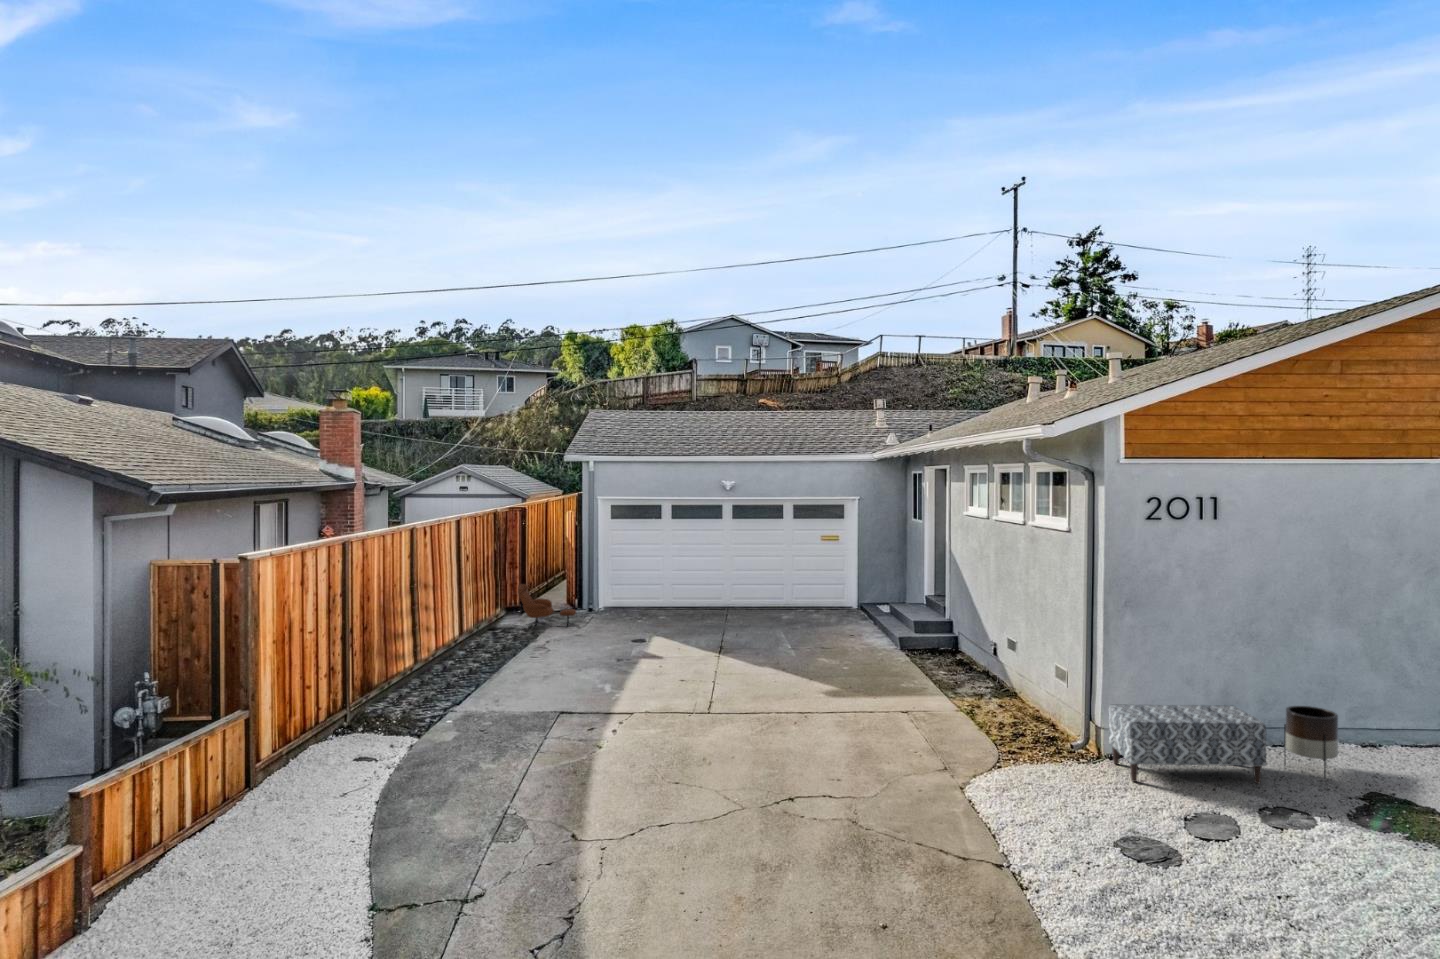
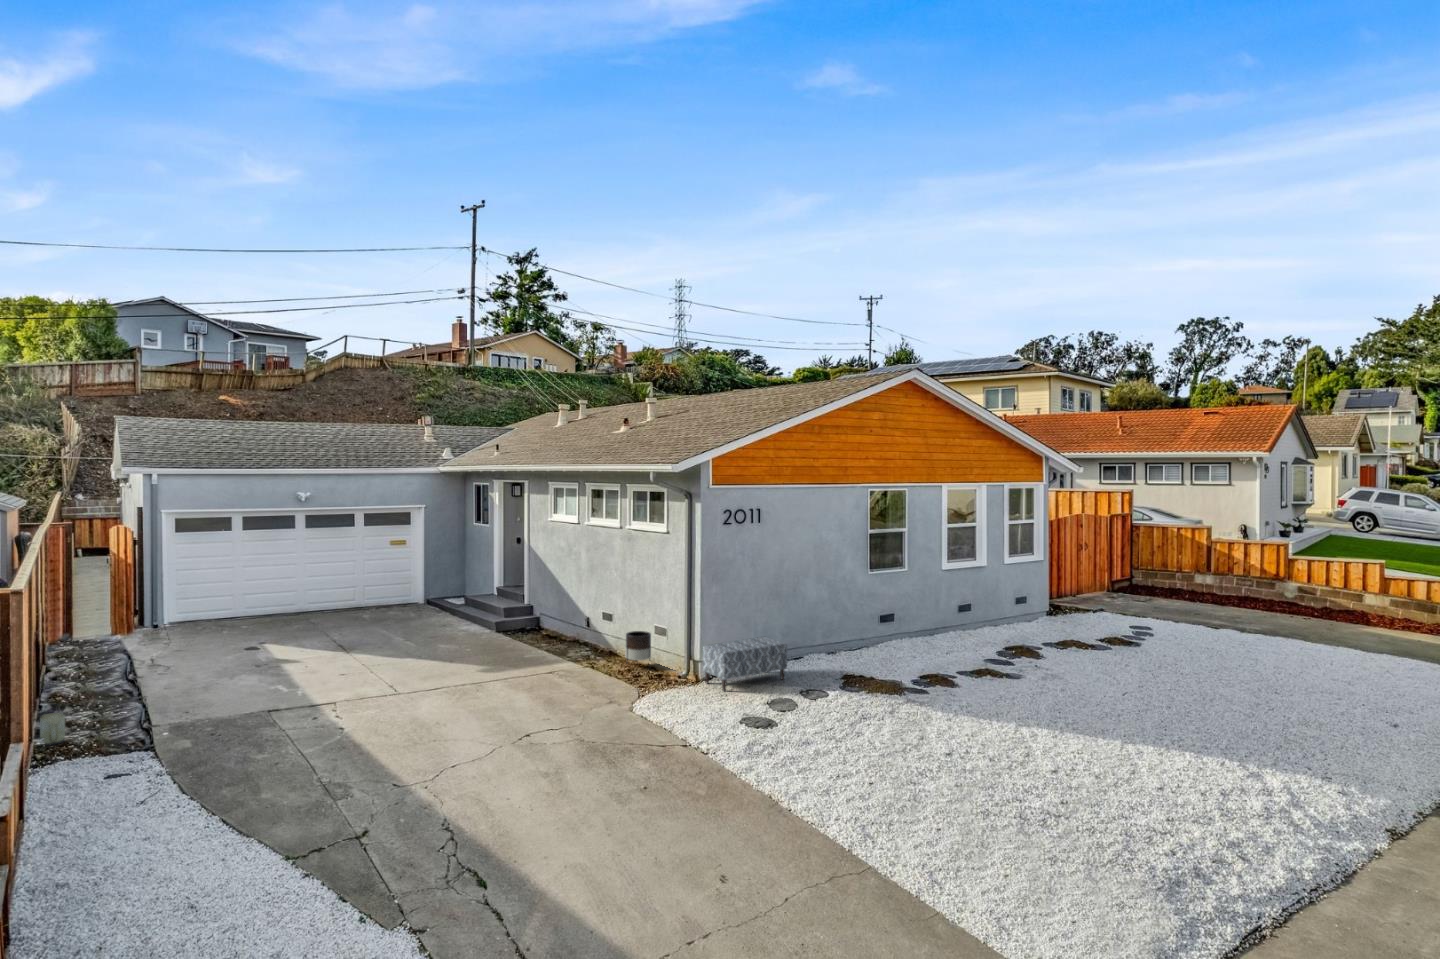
lounge chair: present [518,584,576,627] -> none [51,610,136,660]
watering can: none [430,666,451,702] -> present [40,713,65,746]
planter: present [1284,706,1338,777] -> present [626,631,651,663]

